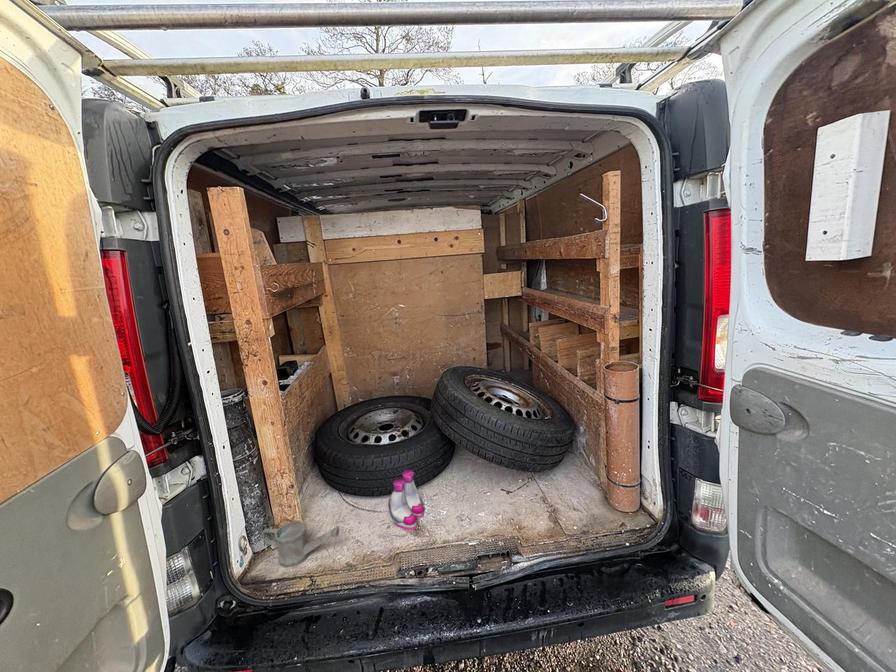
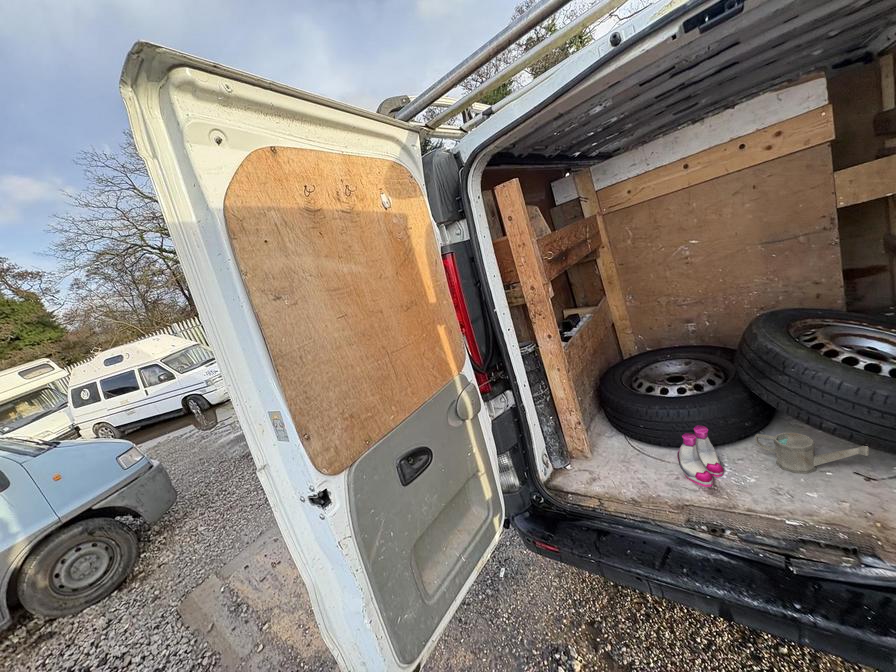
watering can: present [262,521,339,568] -> present [755,433,869,474]

